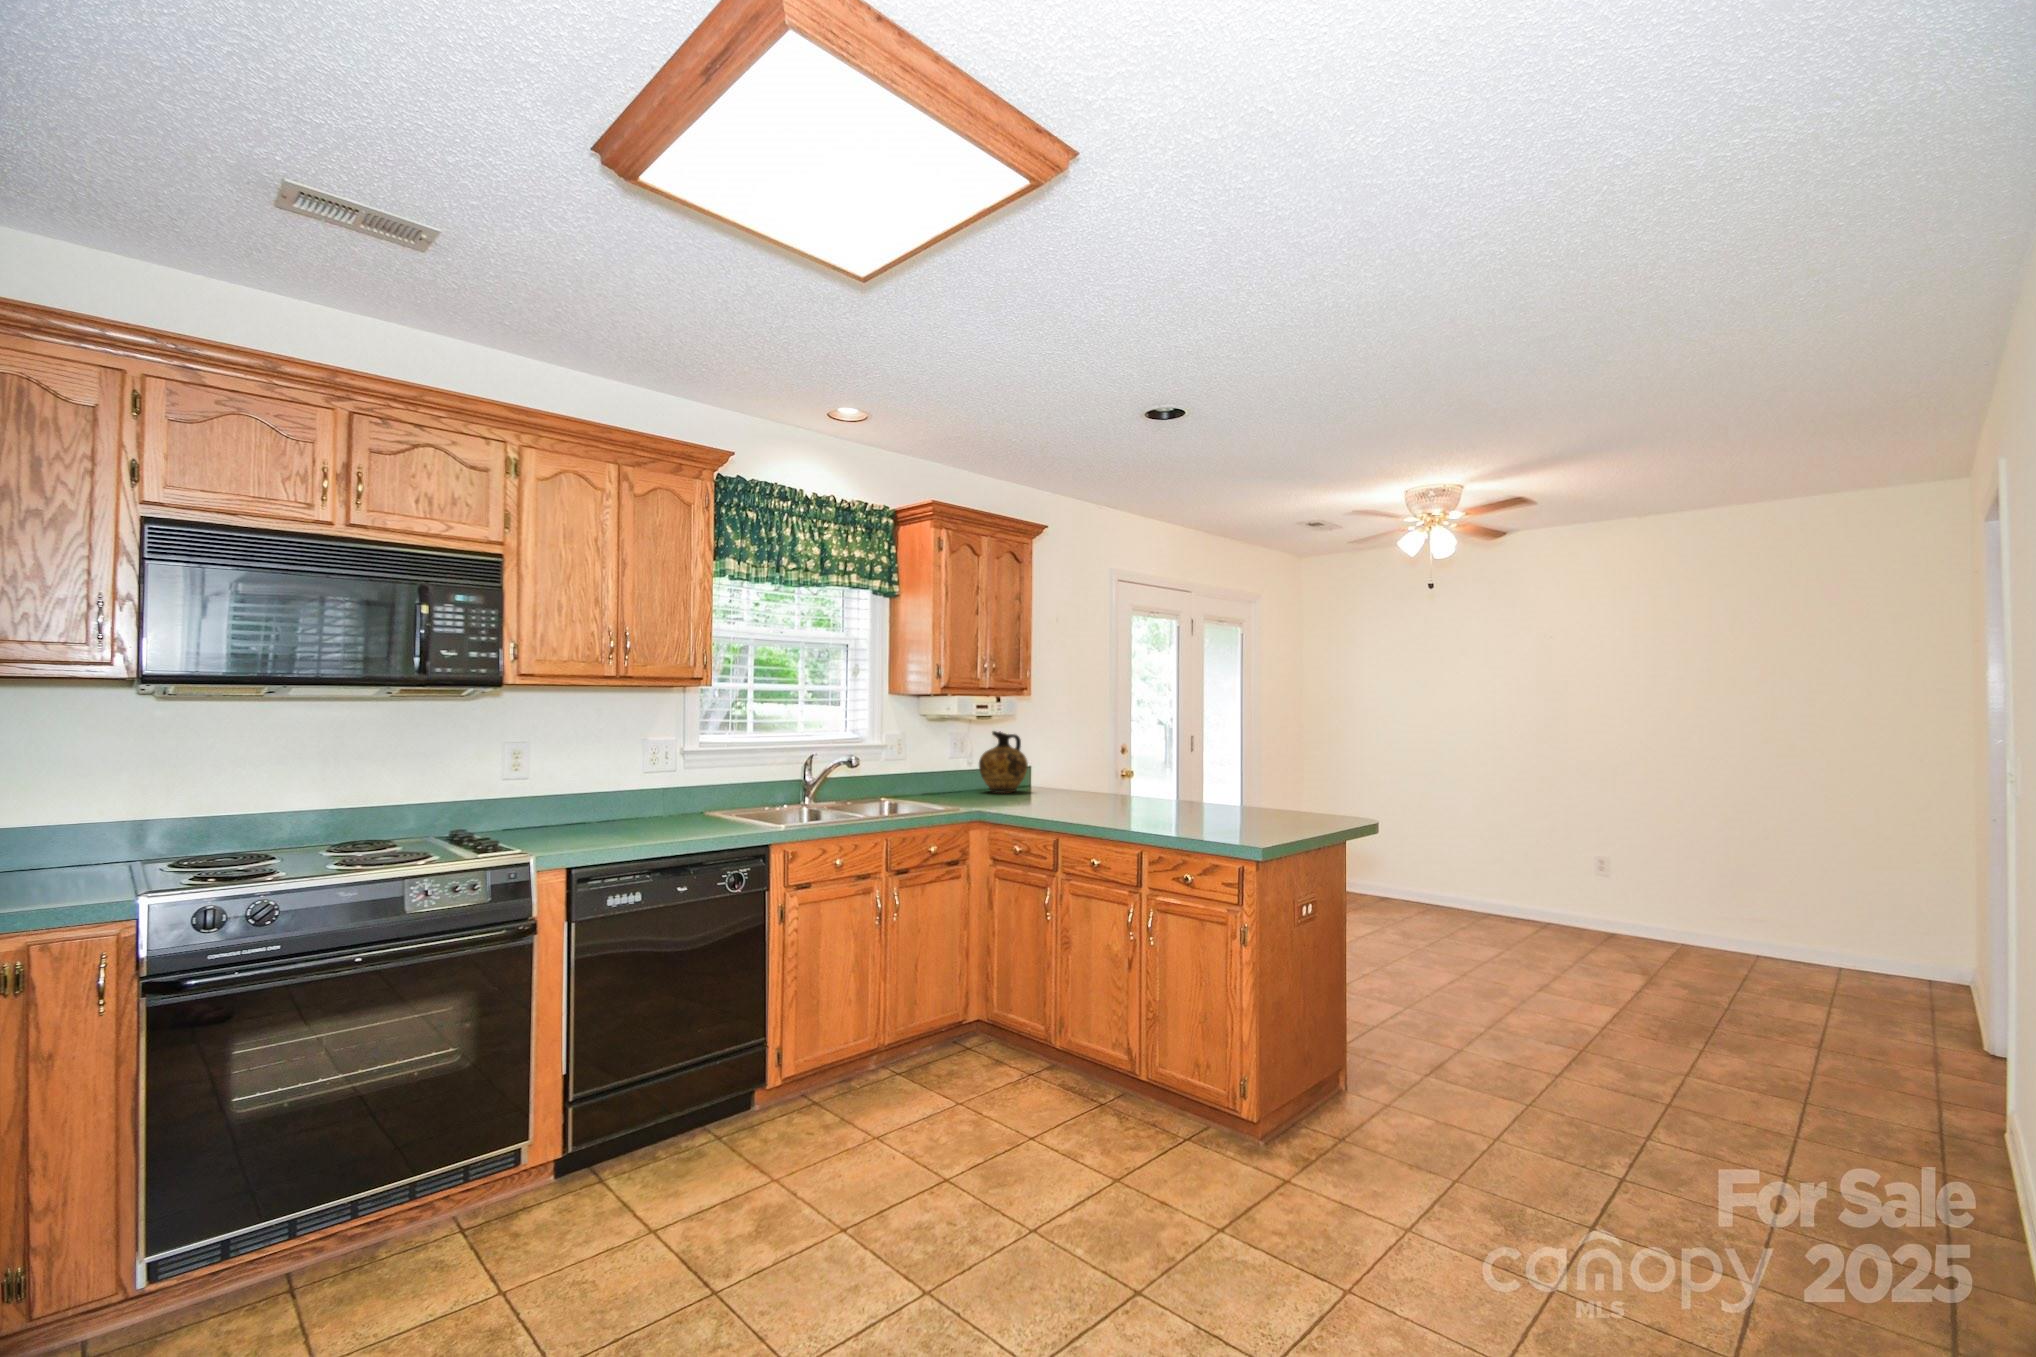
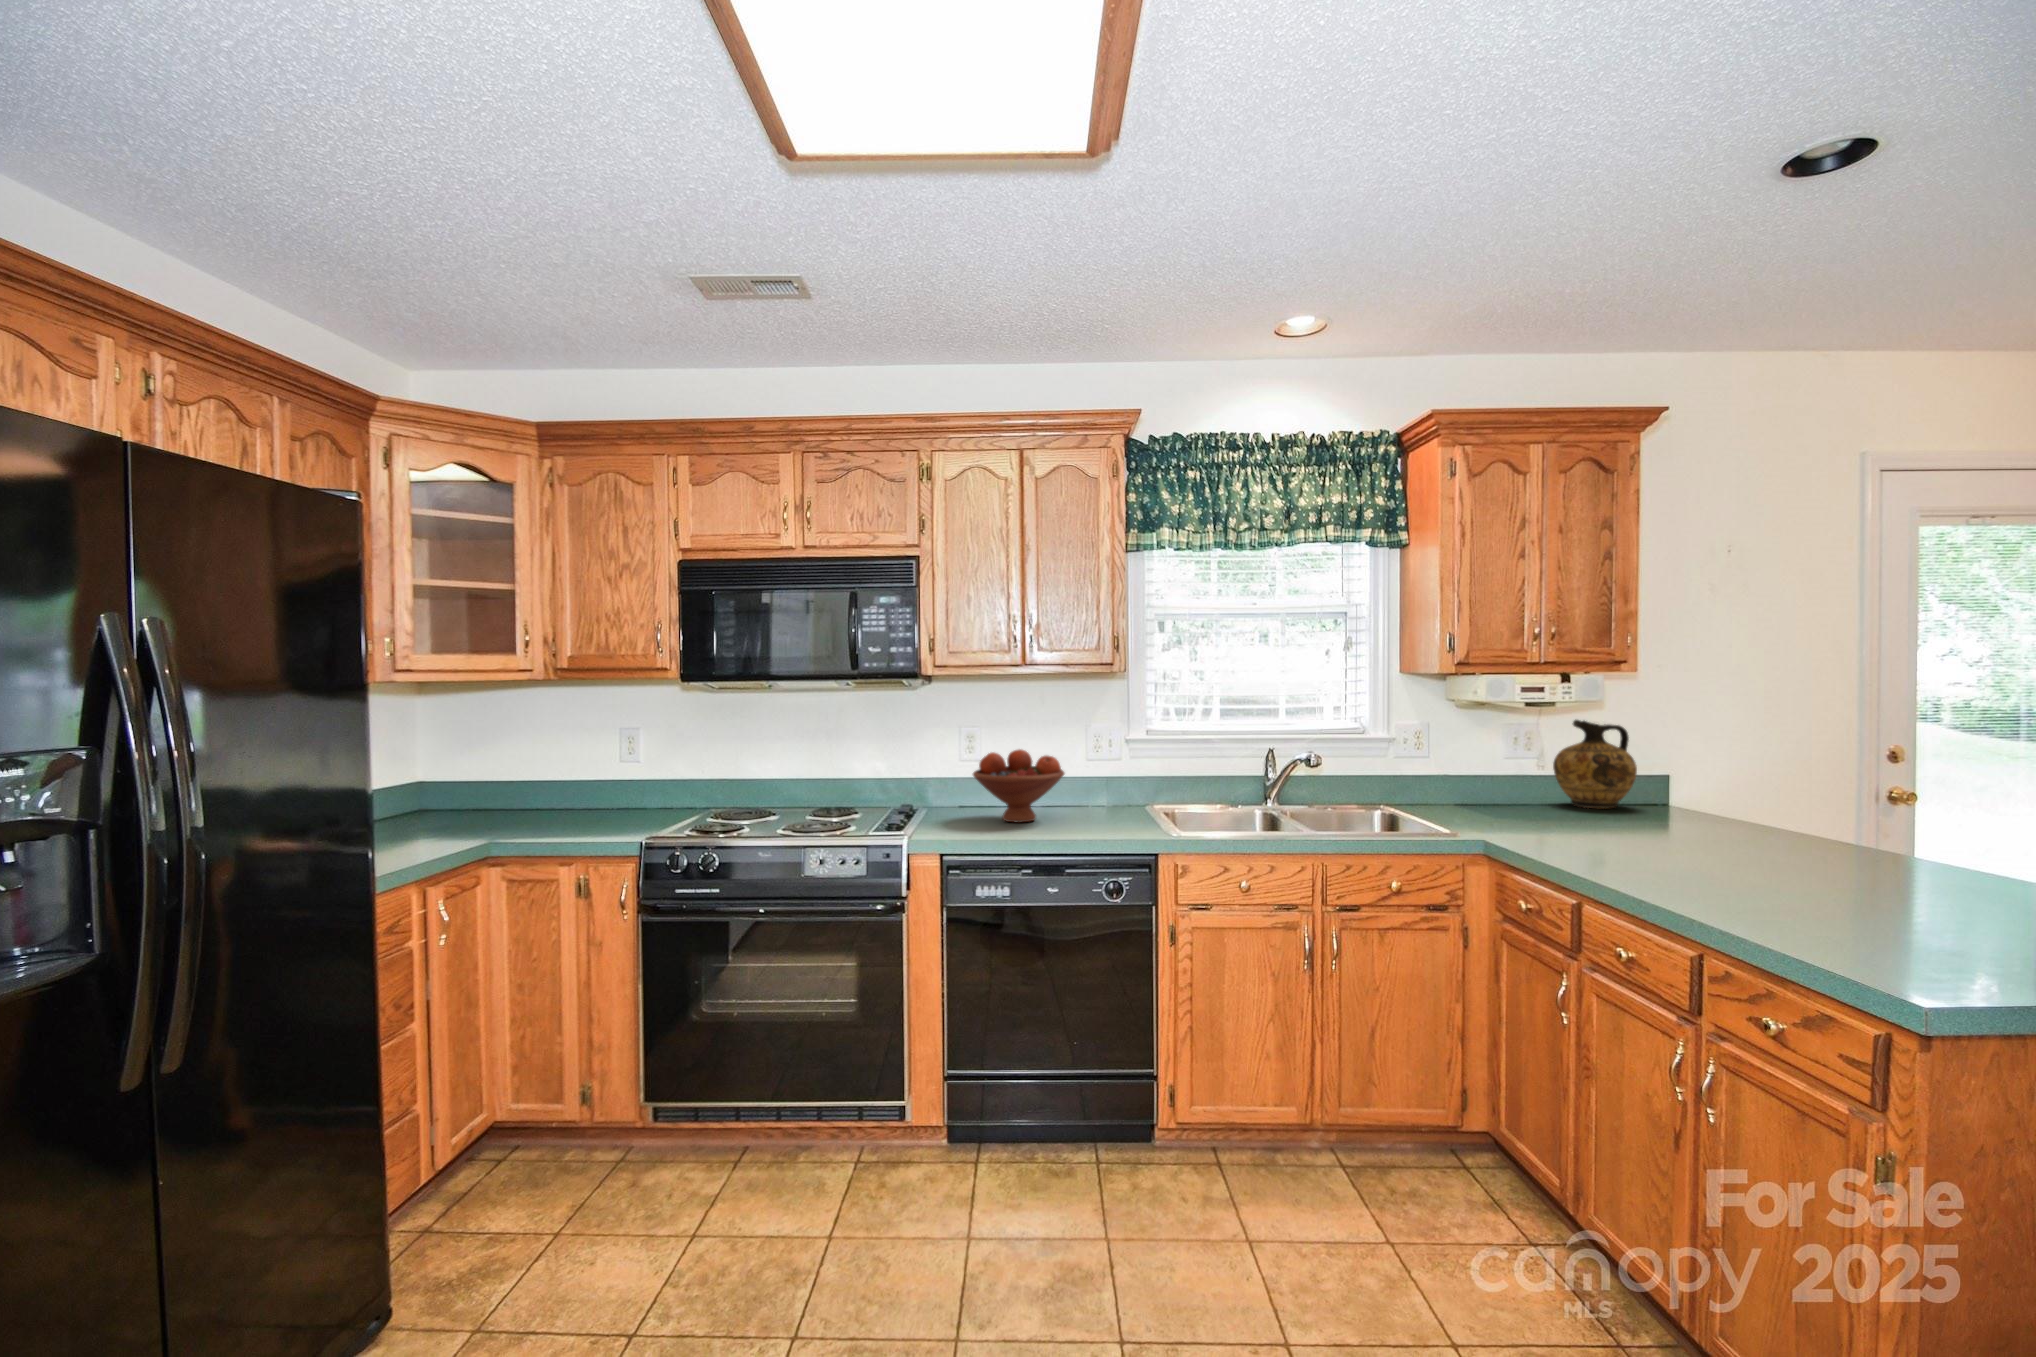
fruit bowl: none [563,763,664,835] -> present [973,749,1064,823]

